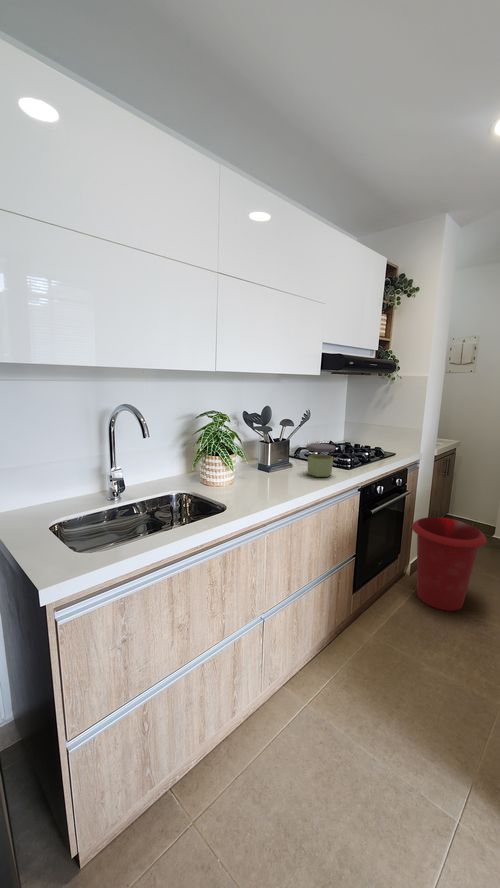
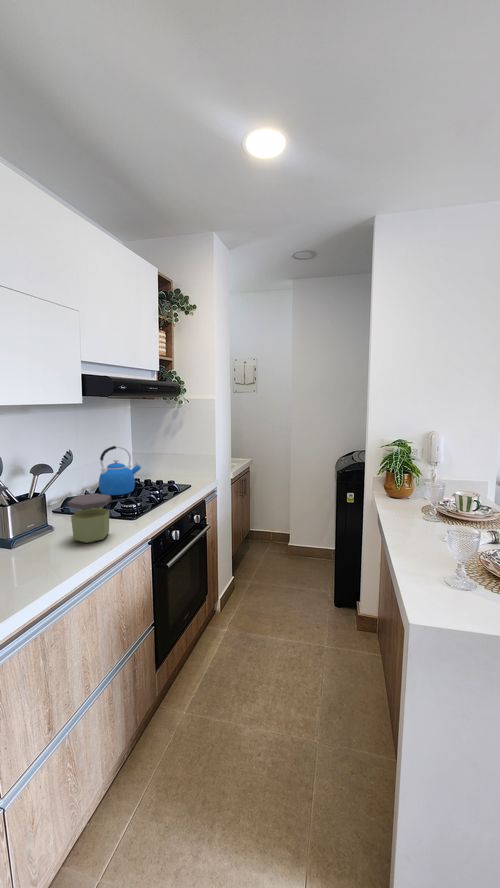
kettle: none [320,412,354,452] -> present [99,446,141,495]
waste bin: present [412,517,487,611] -> none [216,545,286,647]

